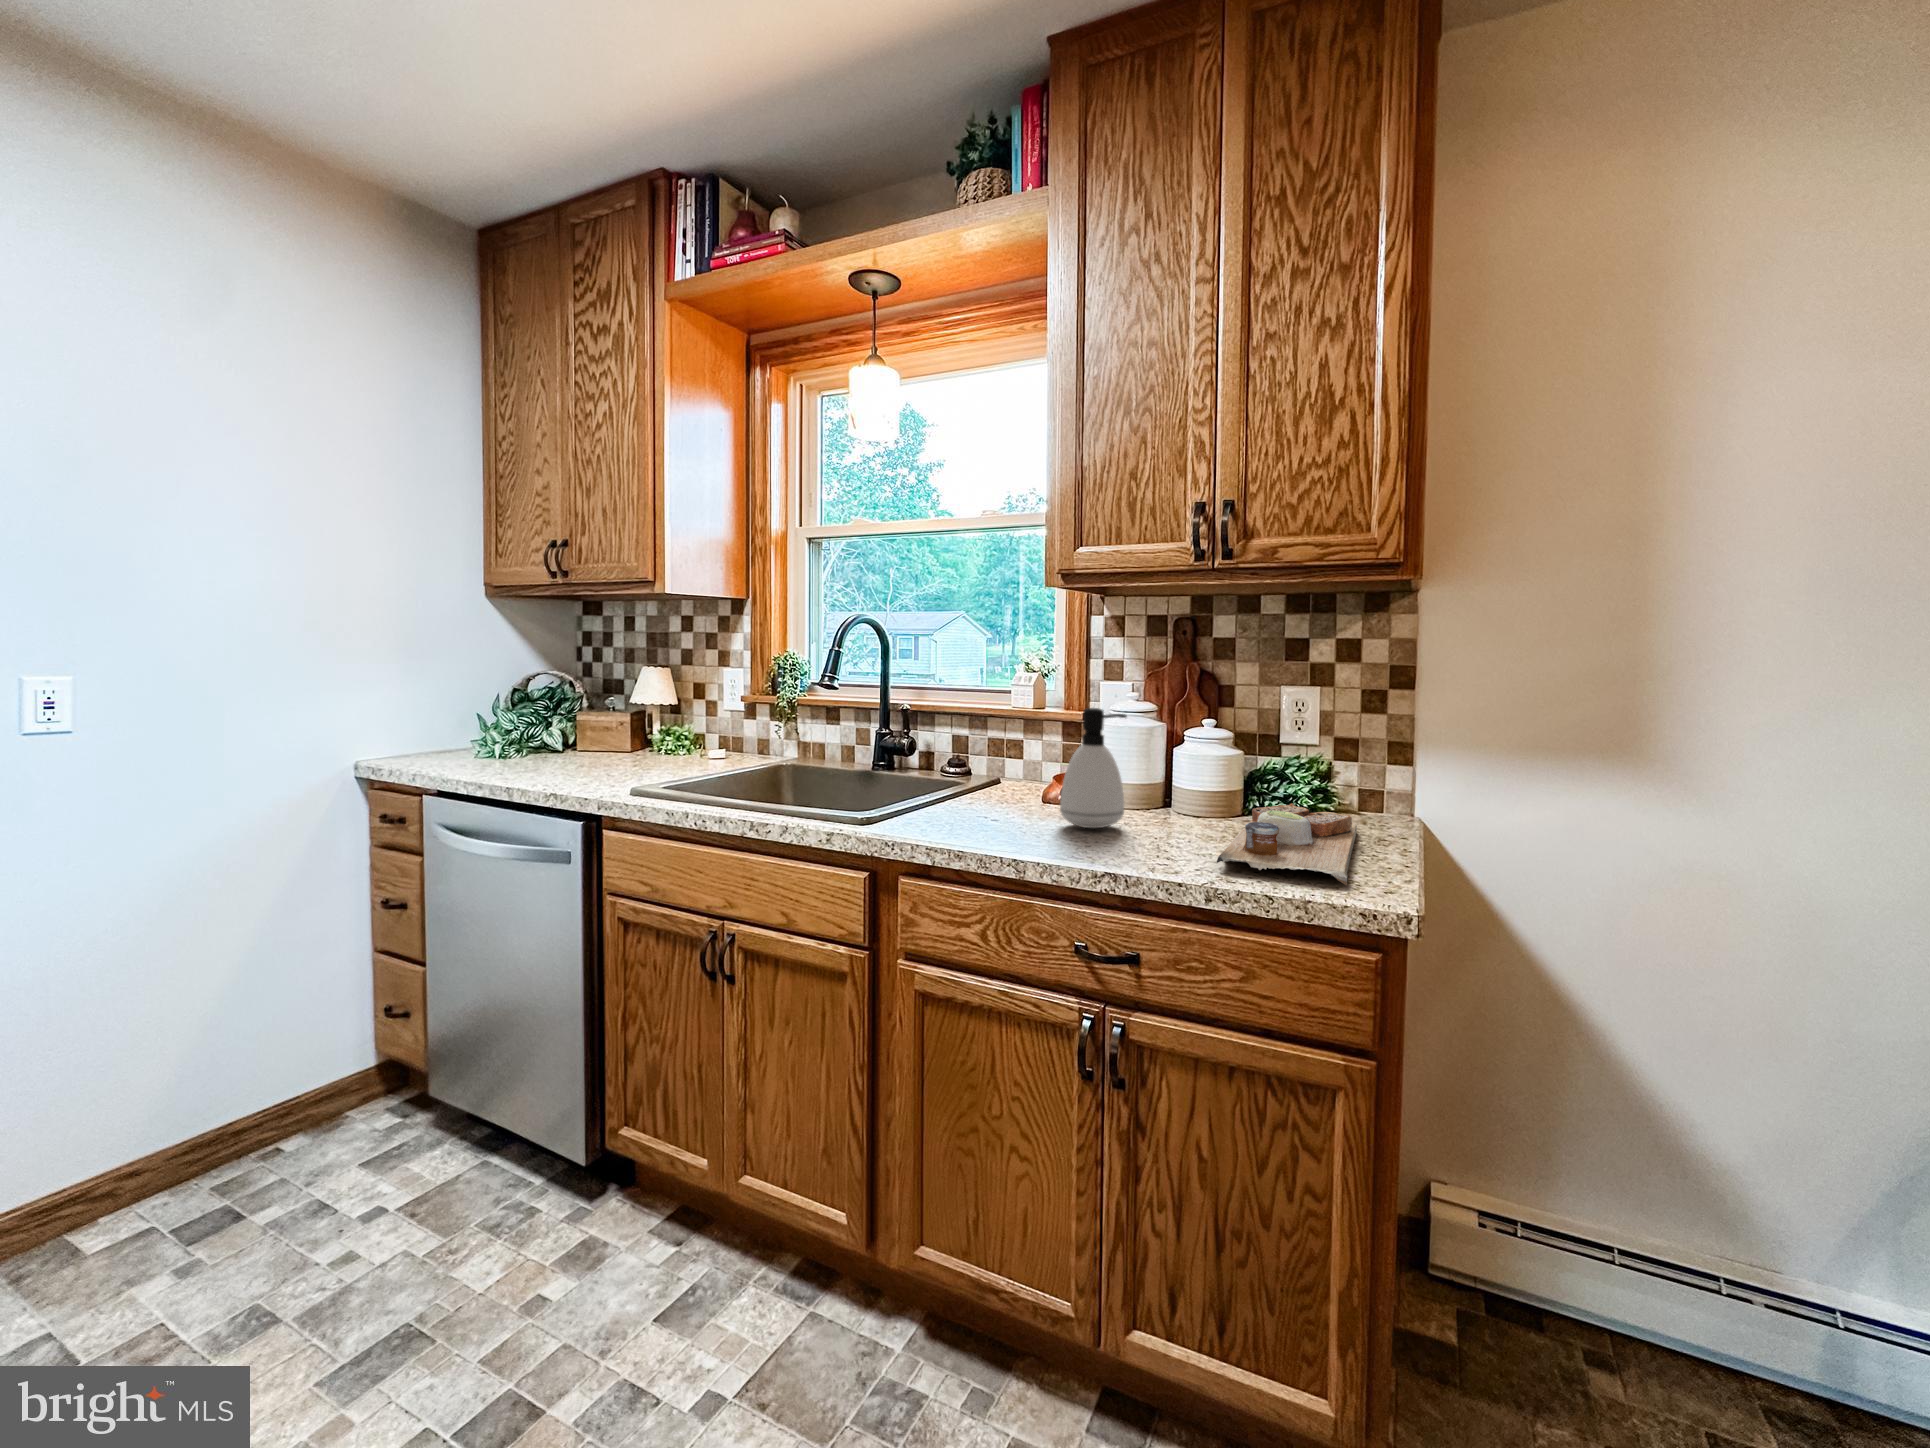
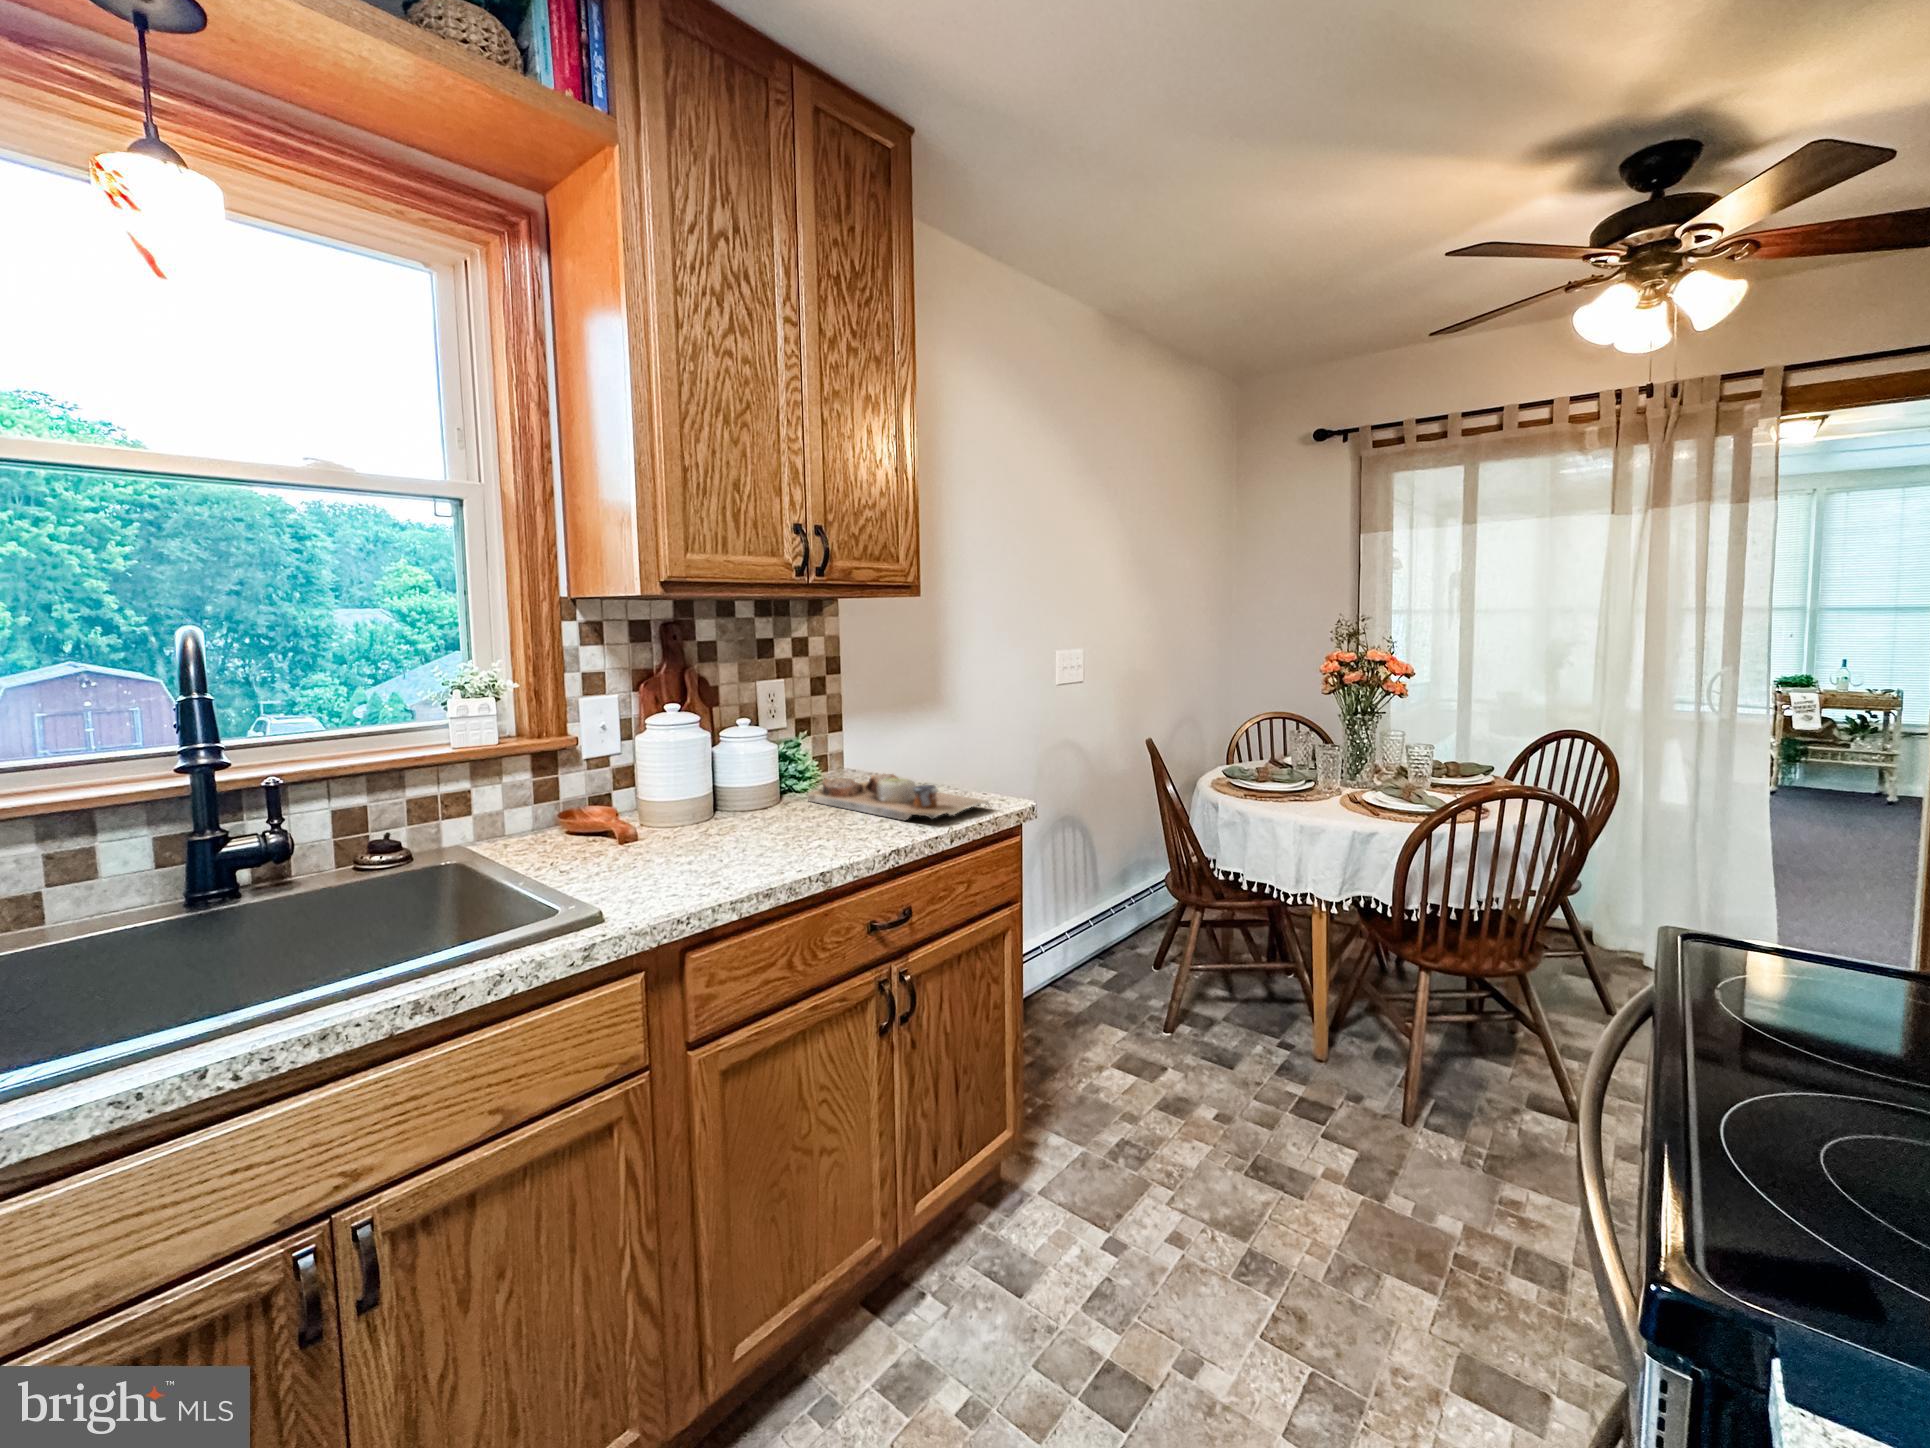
soap dispenser: present [1060,708,1127,828] -> none [723,722,790,842]

